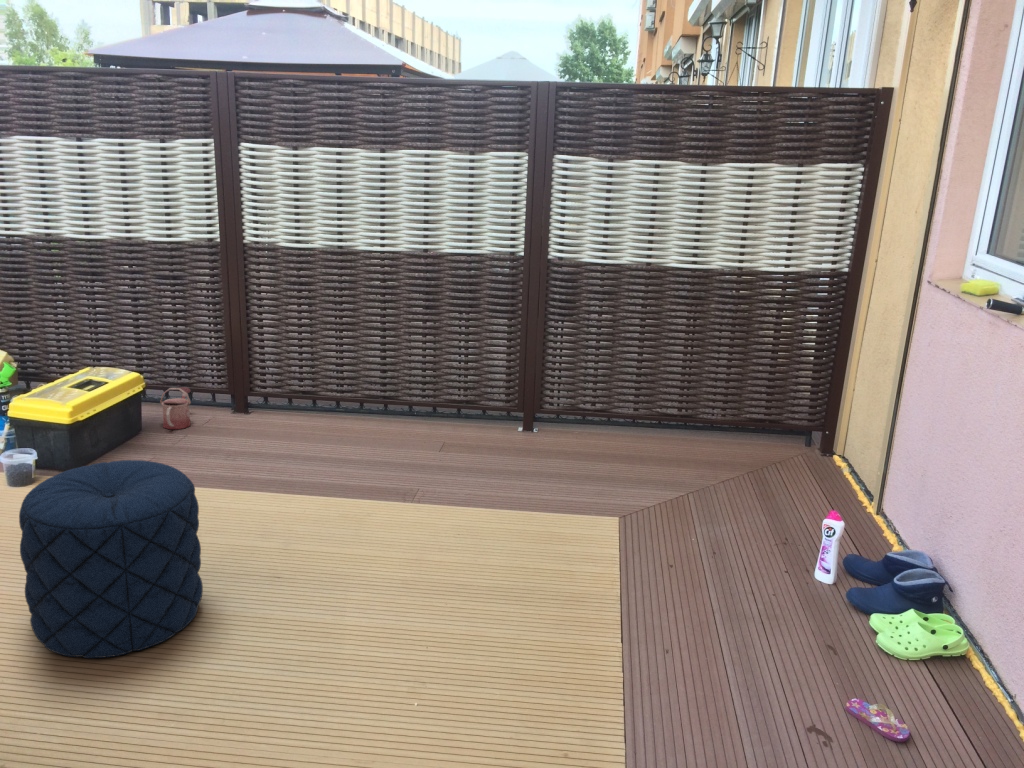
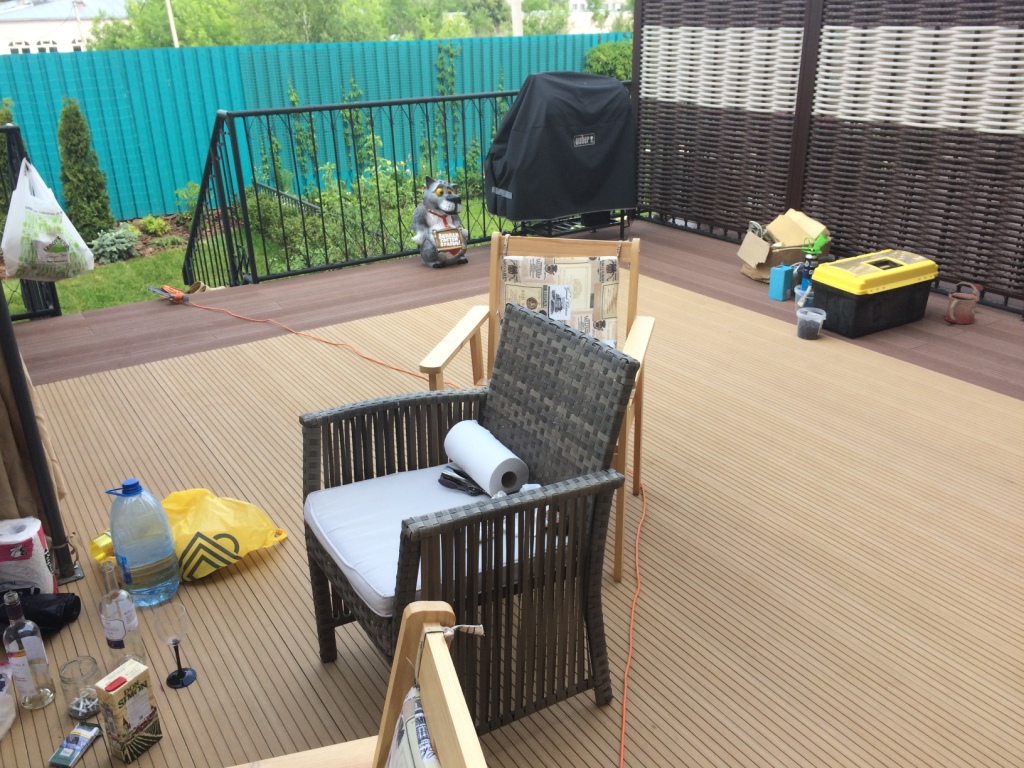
pouf: present [19,460,203,658] -> none [784,327,947,493]

